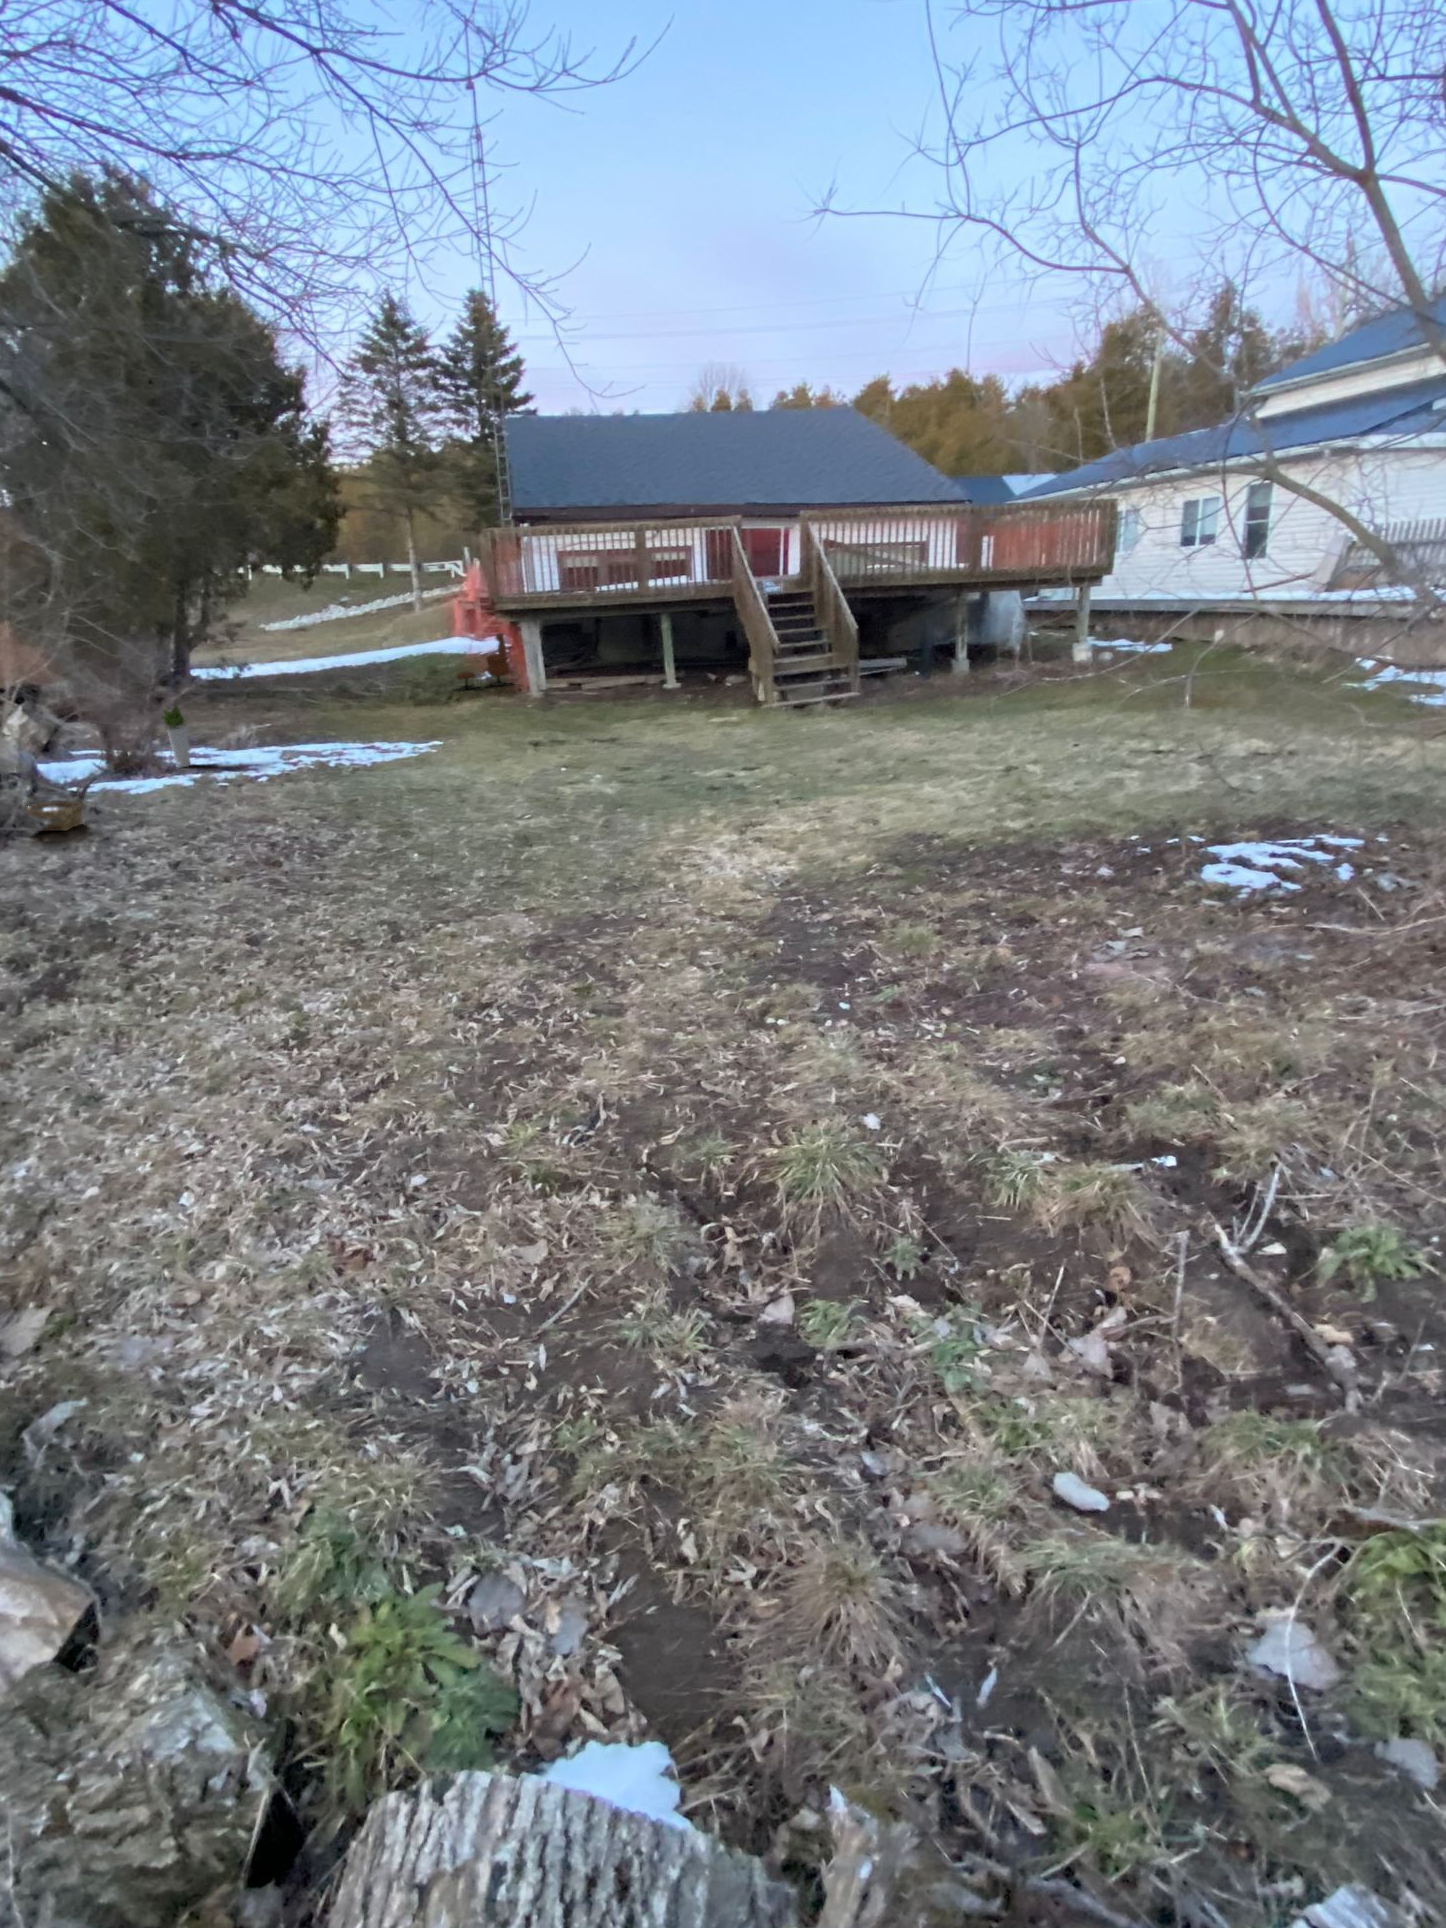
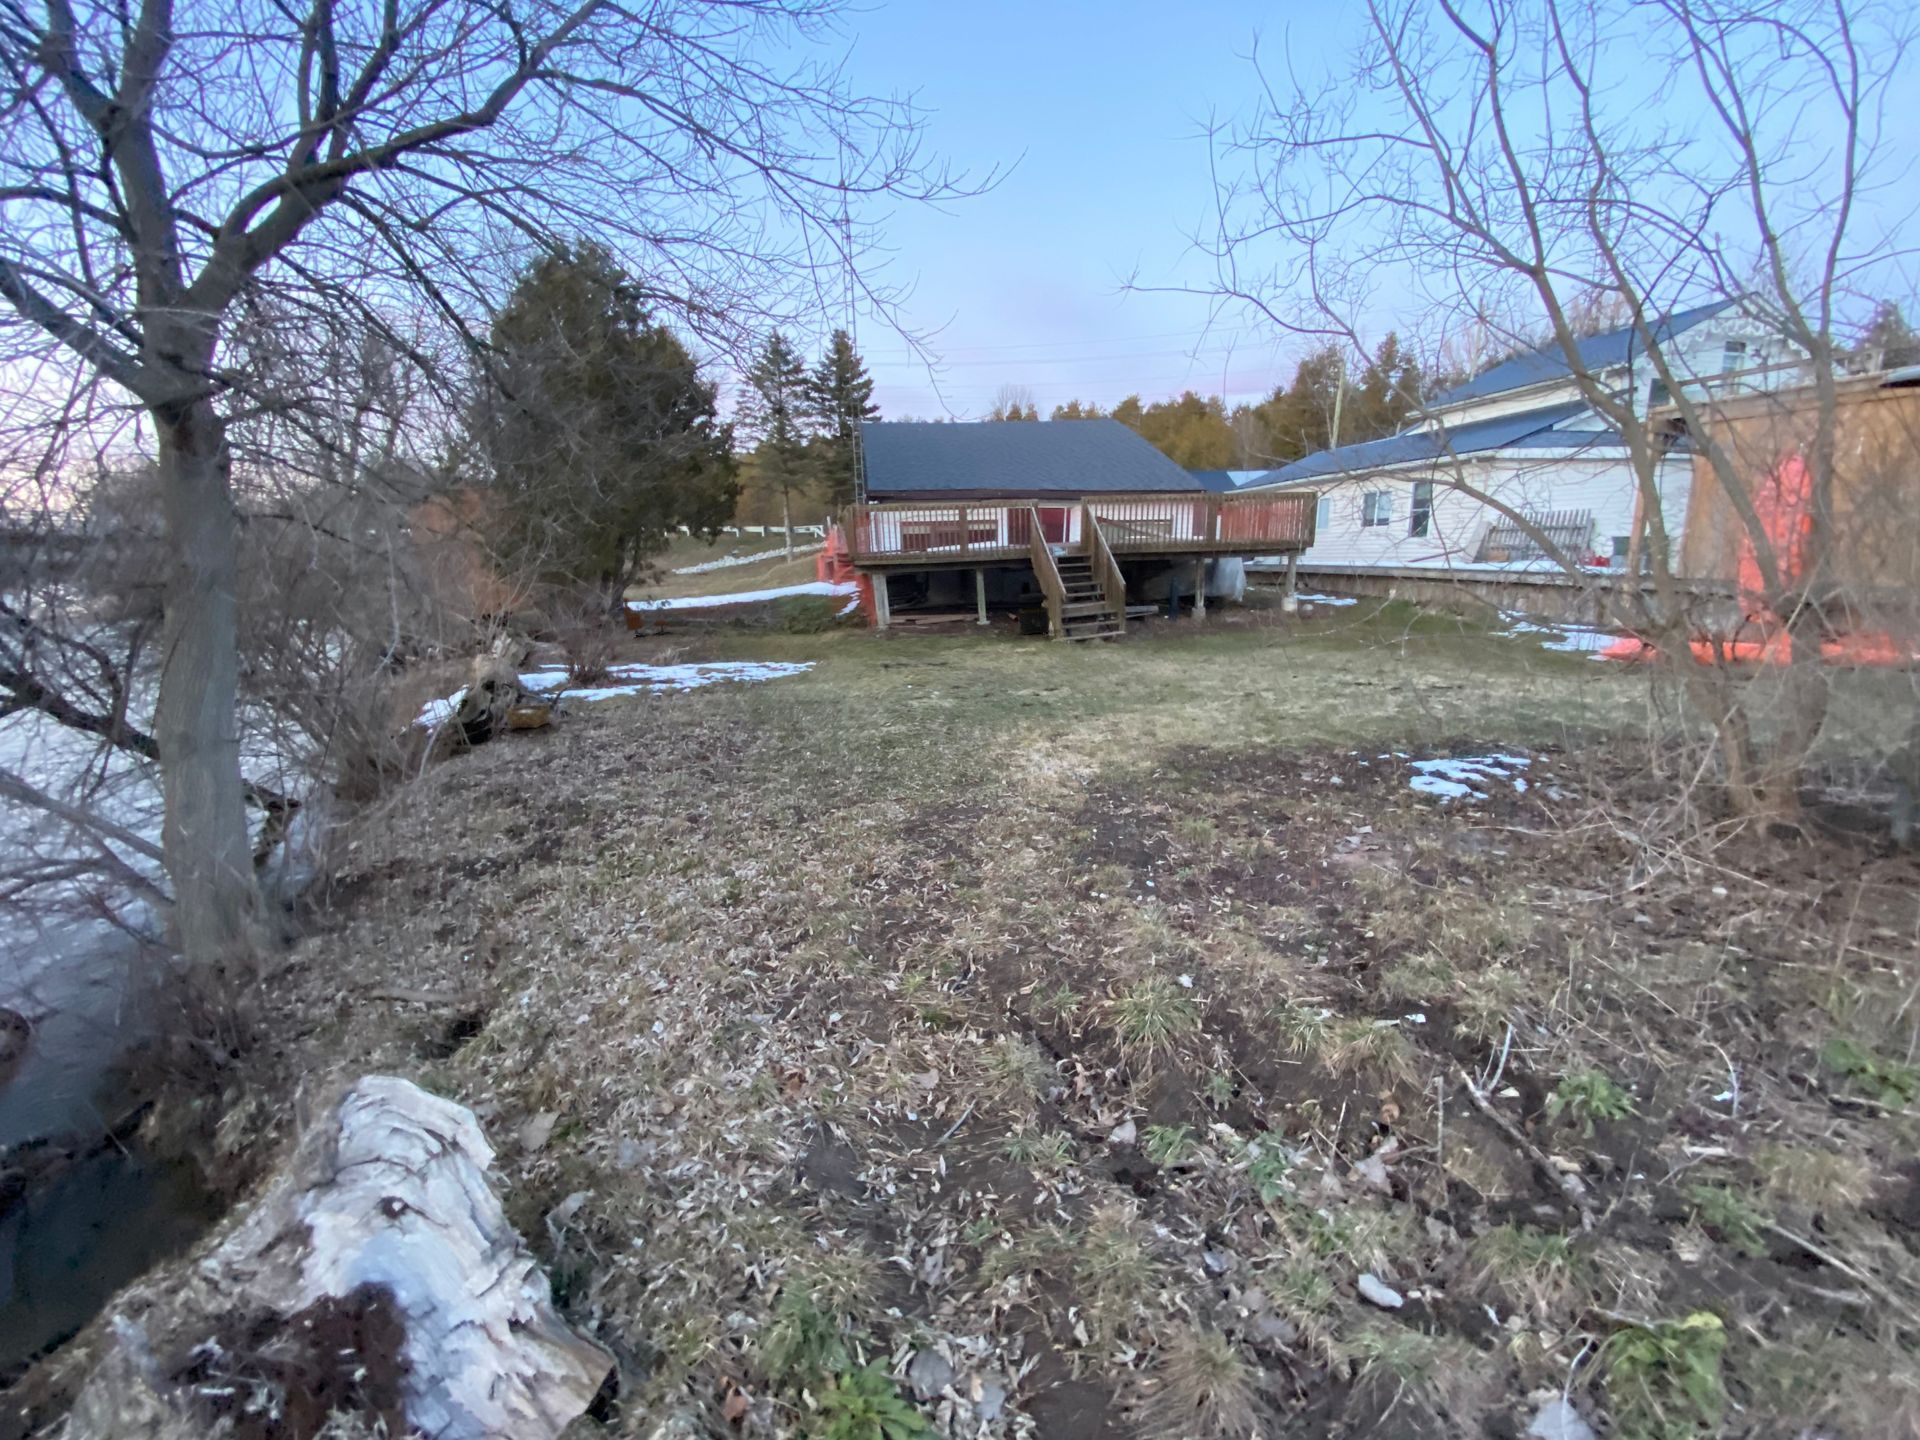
lounge chair: present [457,633,509,690] -> present [623,598,668,637]
toolbox: none [708,643,750,699] -> present [1018,593,1049,635]
planter: present [162,705,190,768] -> none [606,631,627,679]

